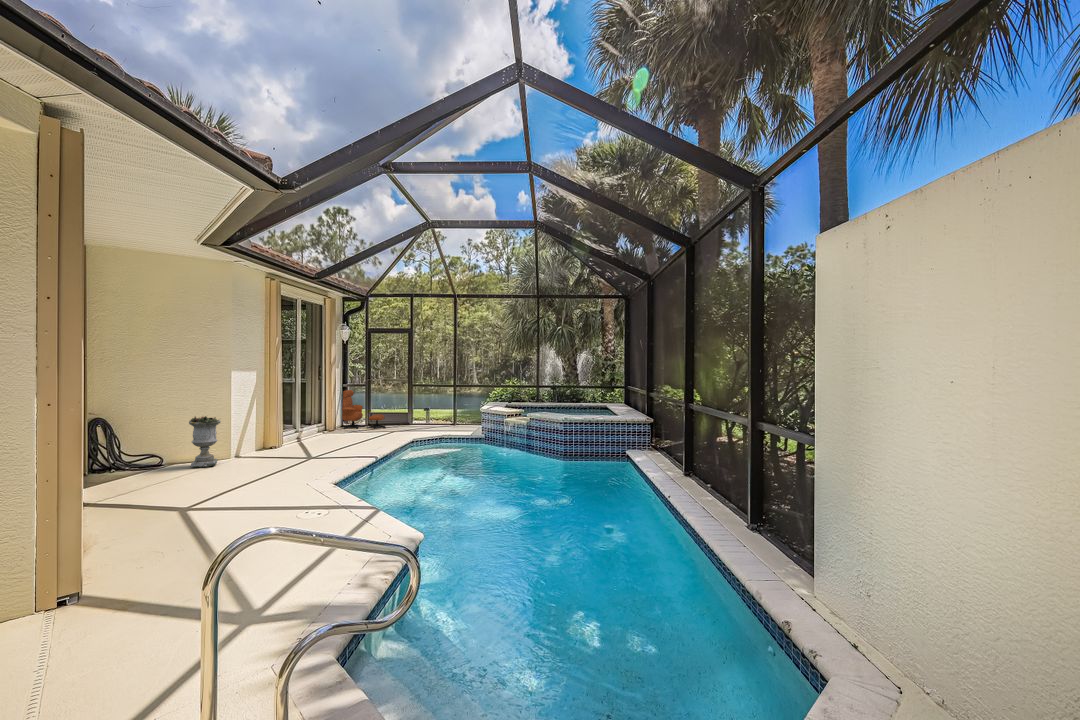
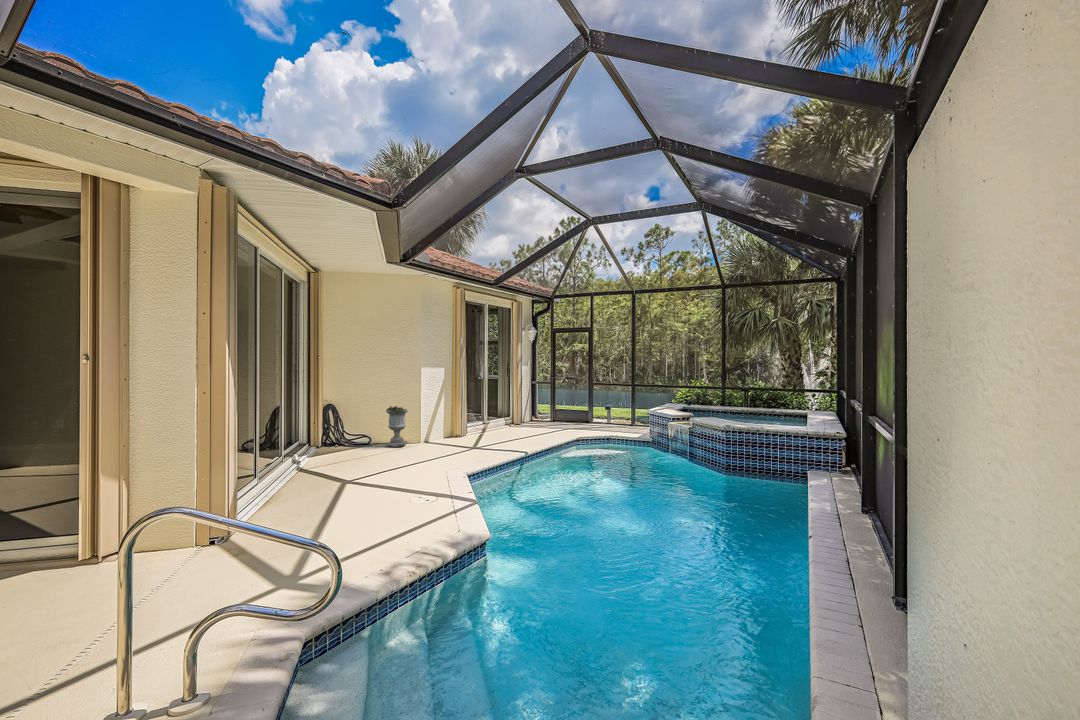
lounge chair: present [342,390,386,429] -> none [526,386,565,424]

